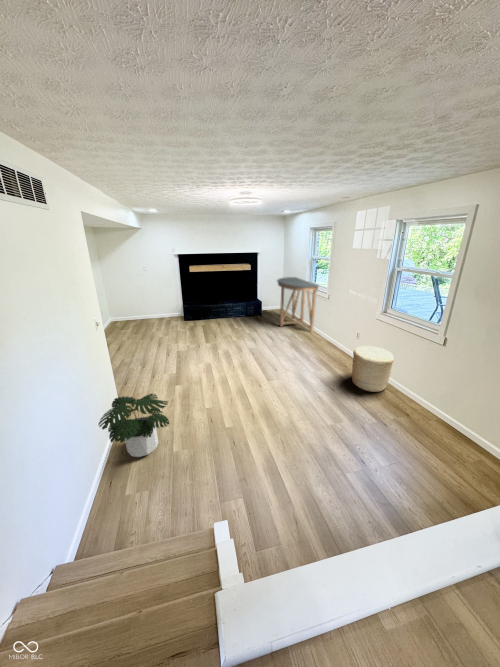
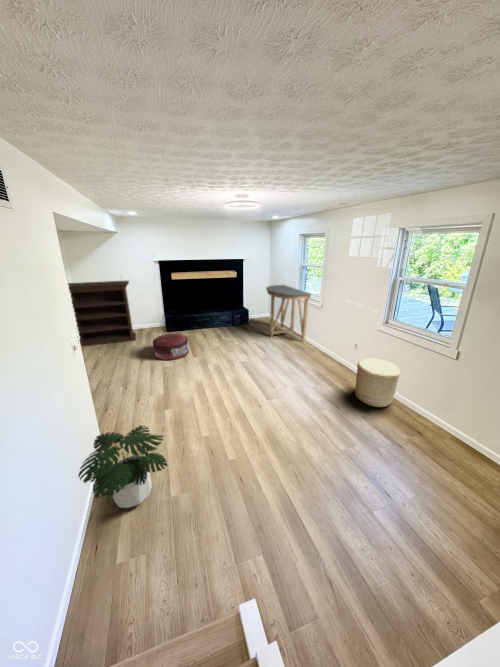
bookshelf: none [91,273,157,333] -> present [68,281,136,347]
pouf: none [170,321,203,345] -> present [153,333,189,360]

